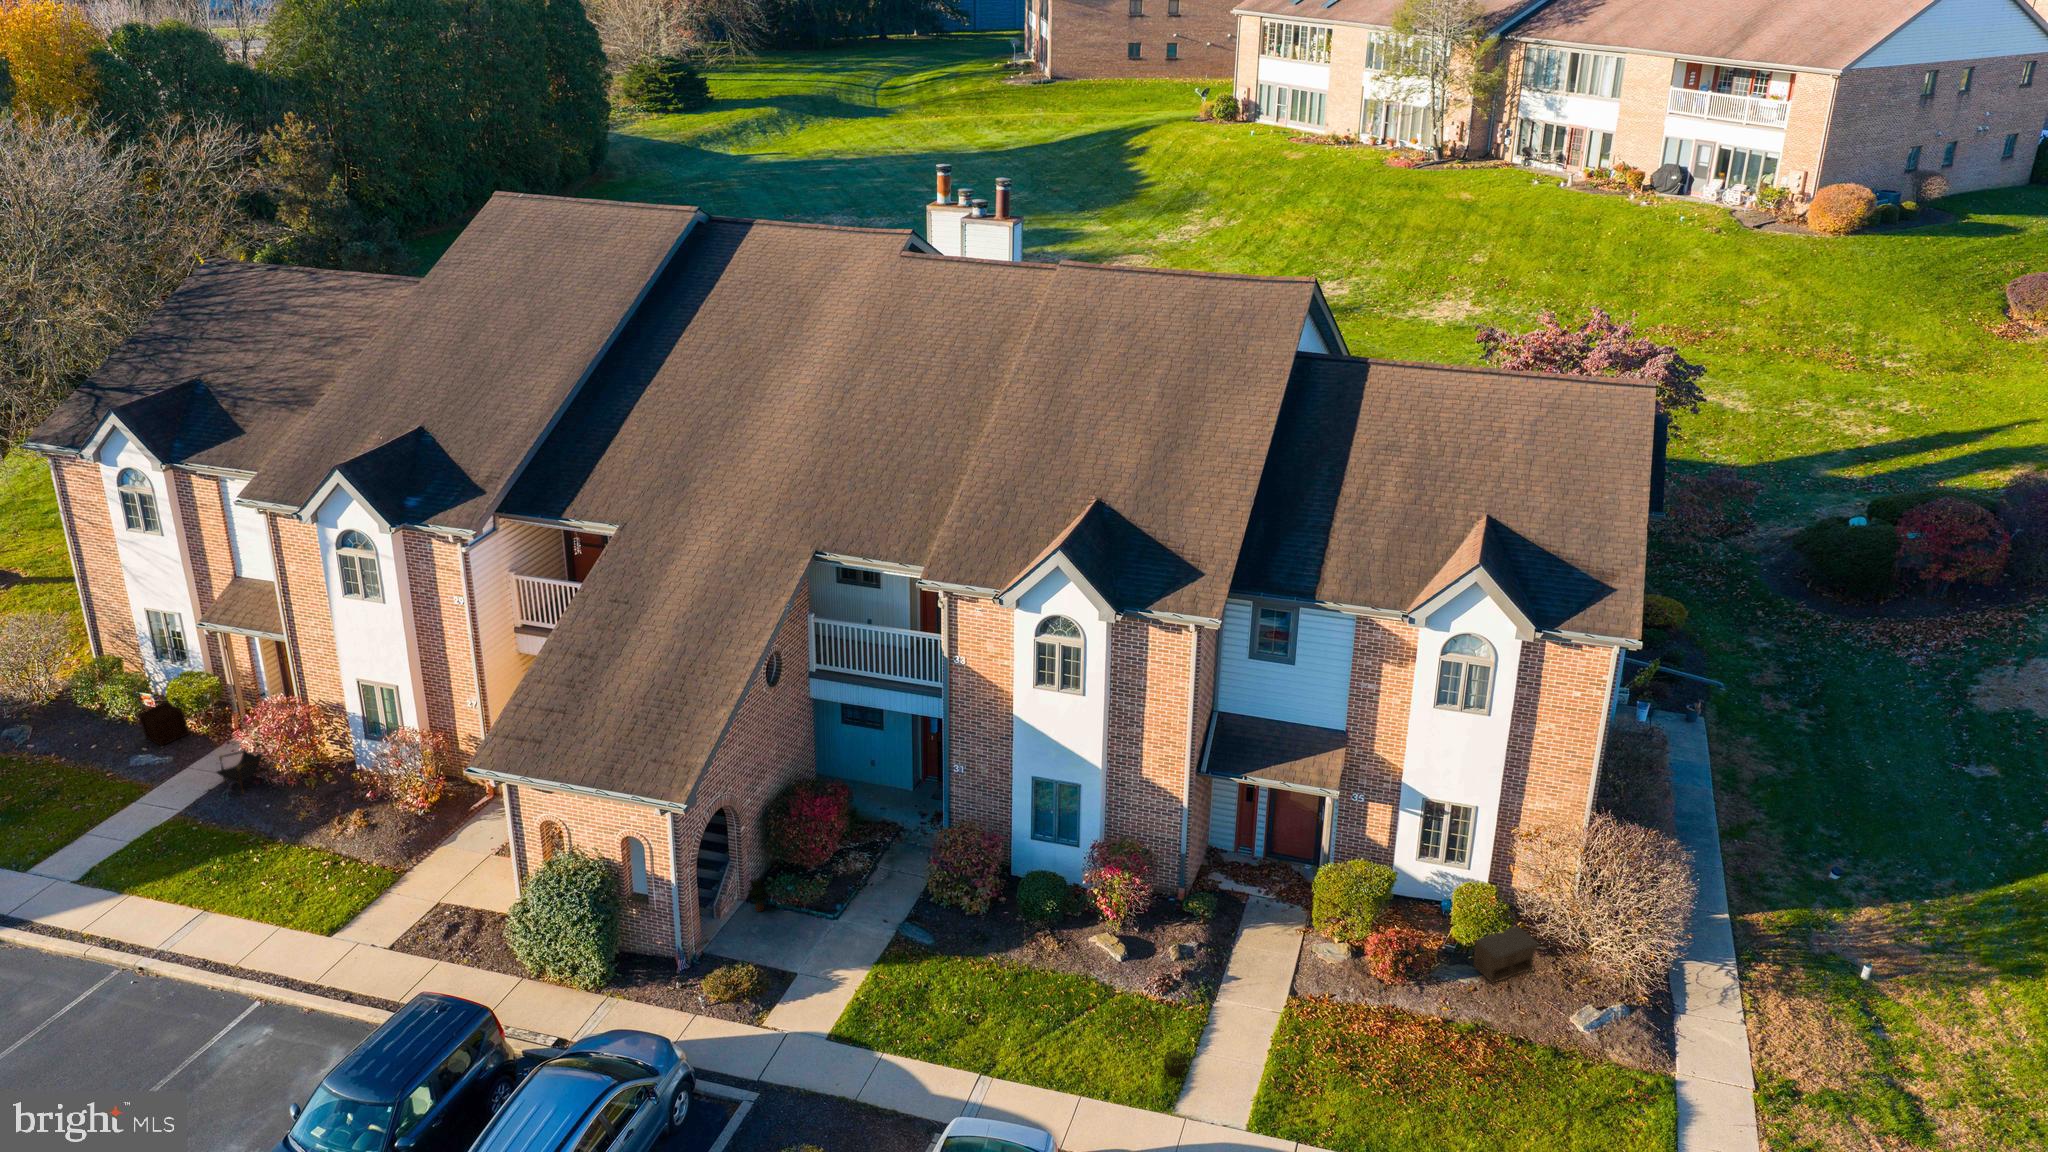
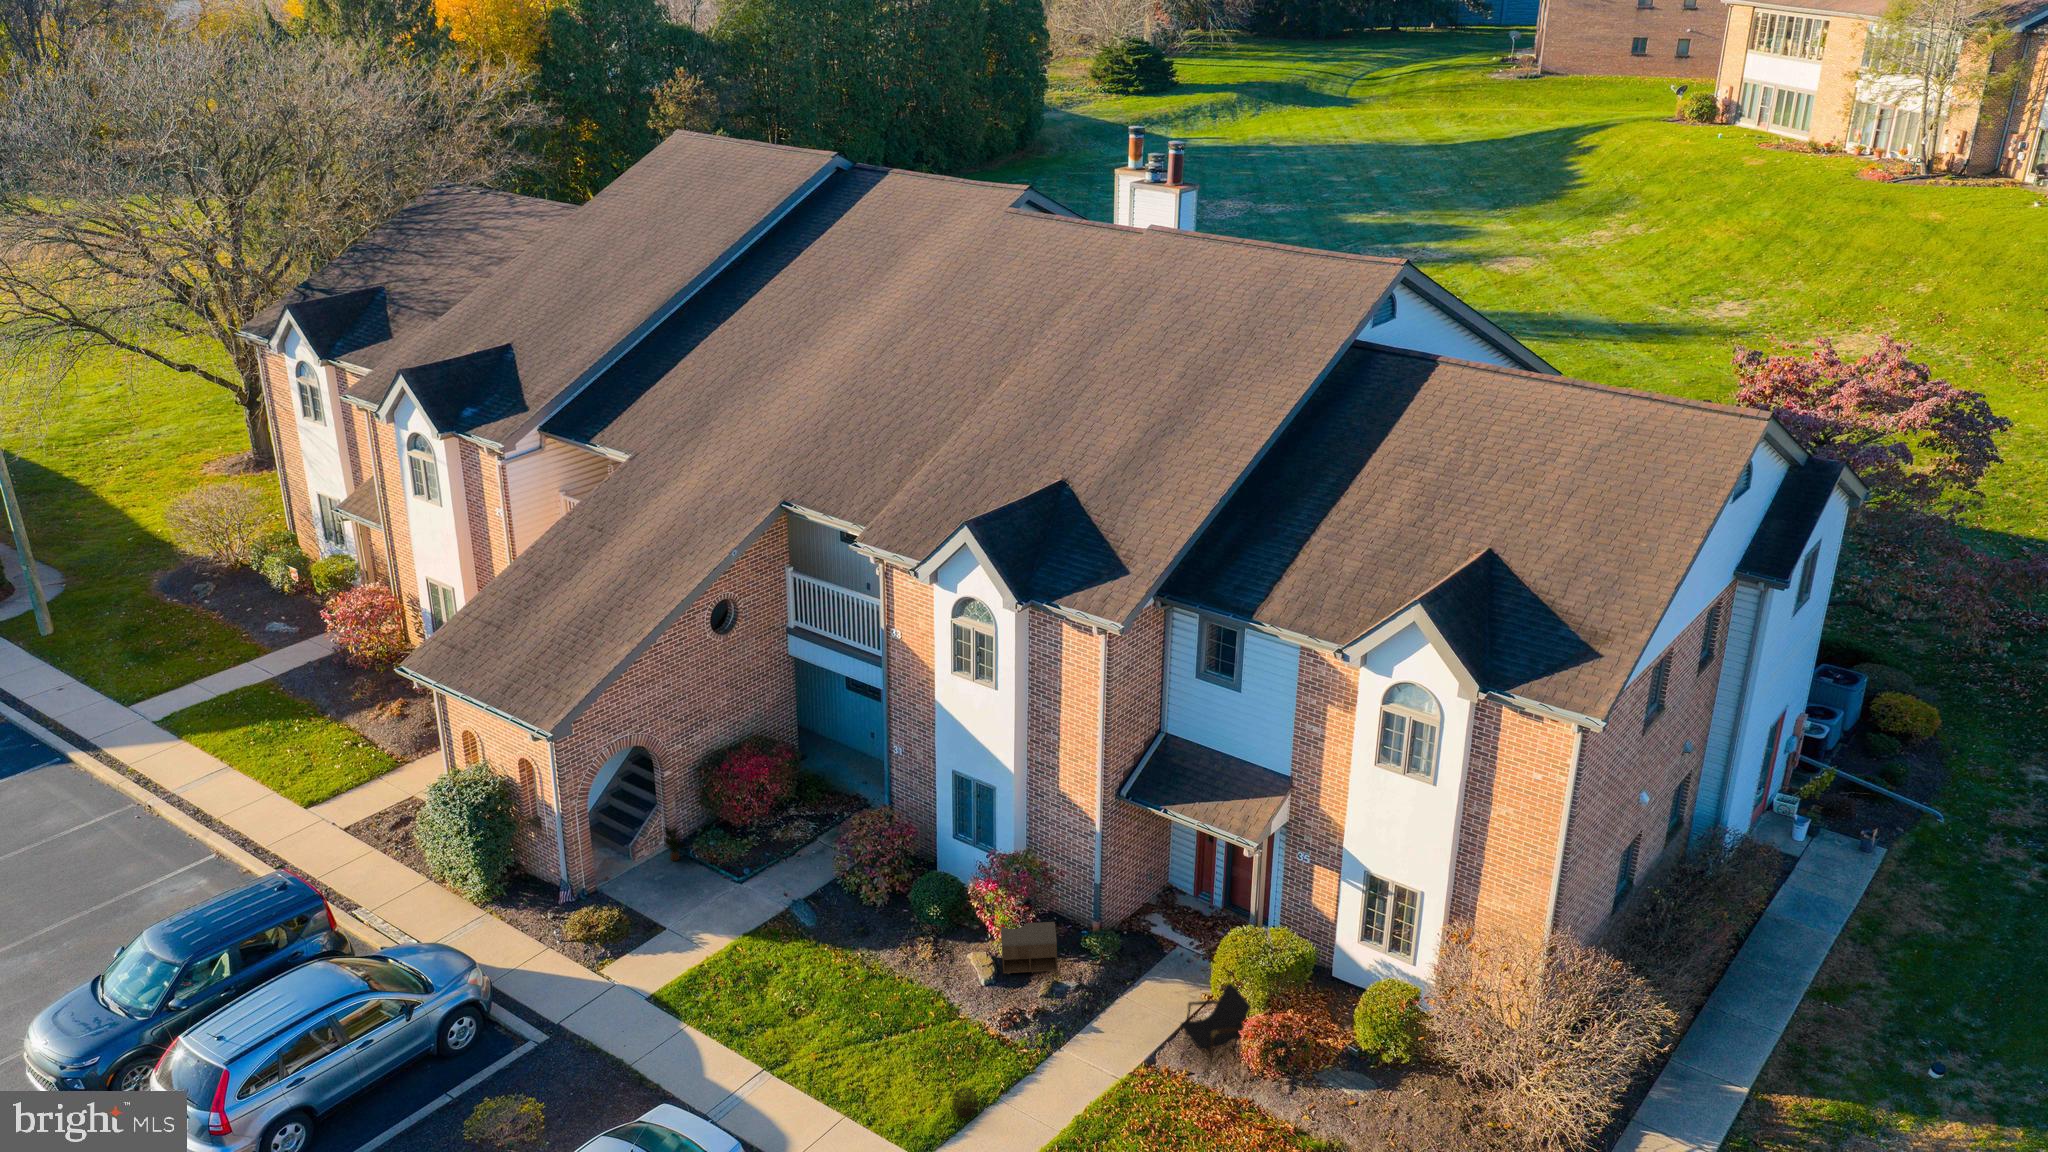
wooden crate: present [138,702,189,746] -> none [278,580,318,619]
lounge chair: present [217,750,270,793] -> present [1181,983,1251,1068]
storage bench: present [1474,926,1537,983] -> present [1001,922,1057,974]

